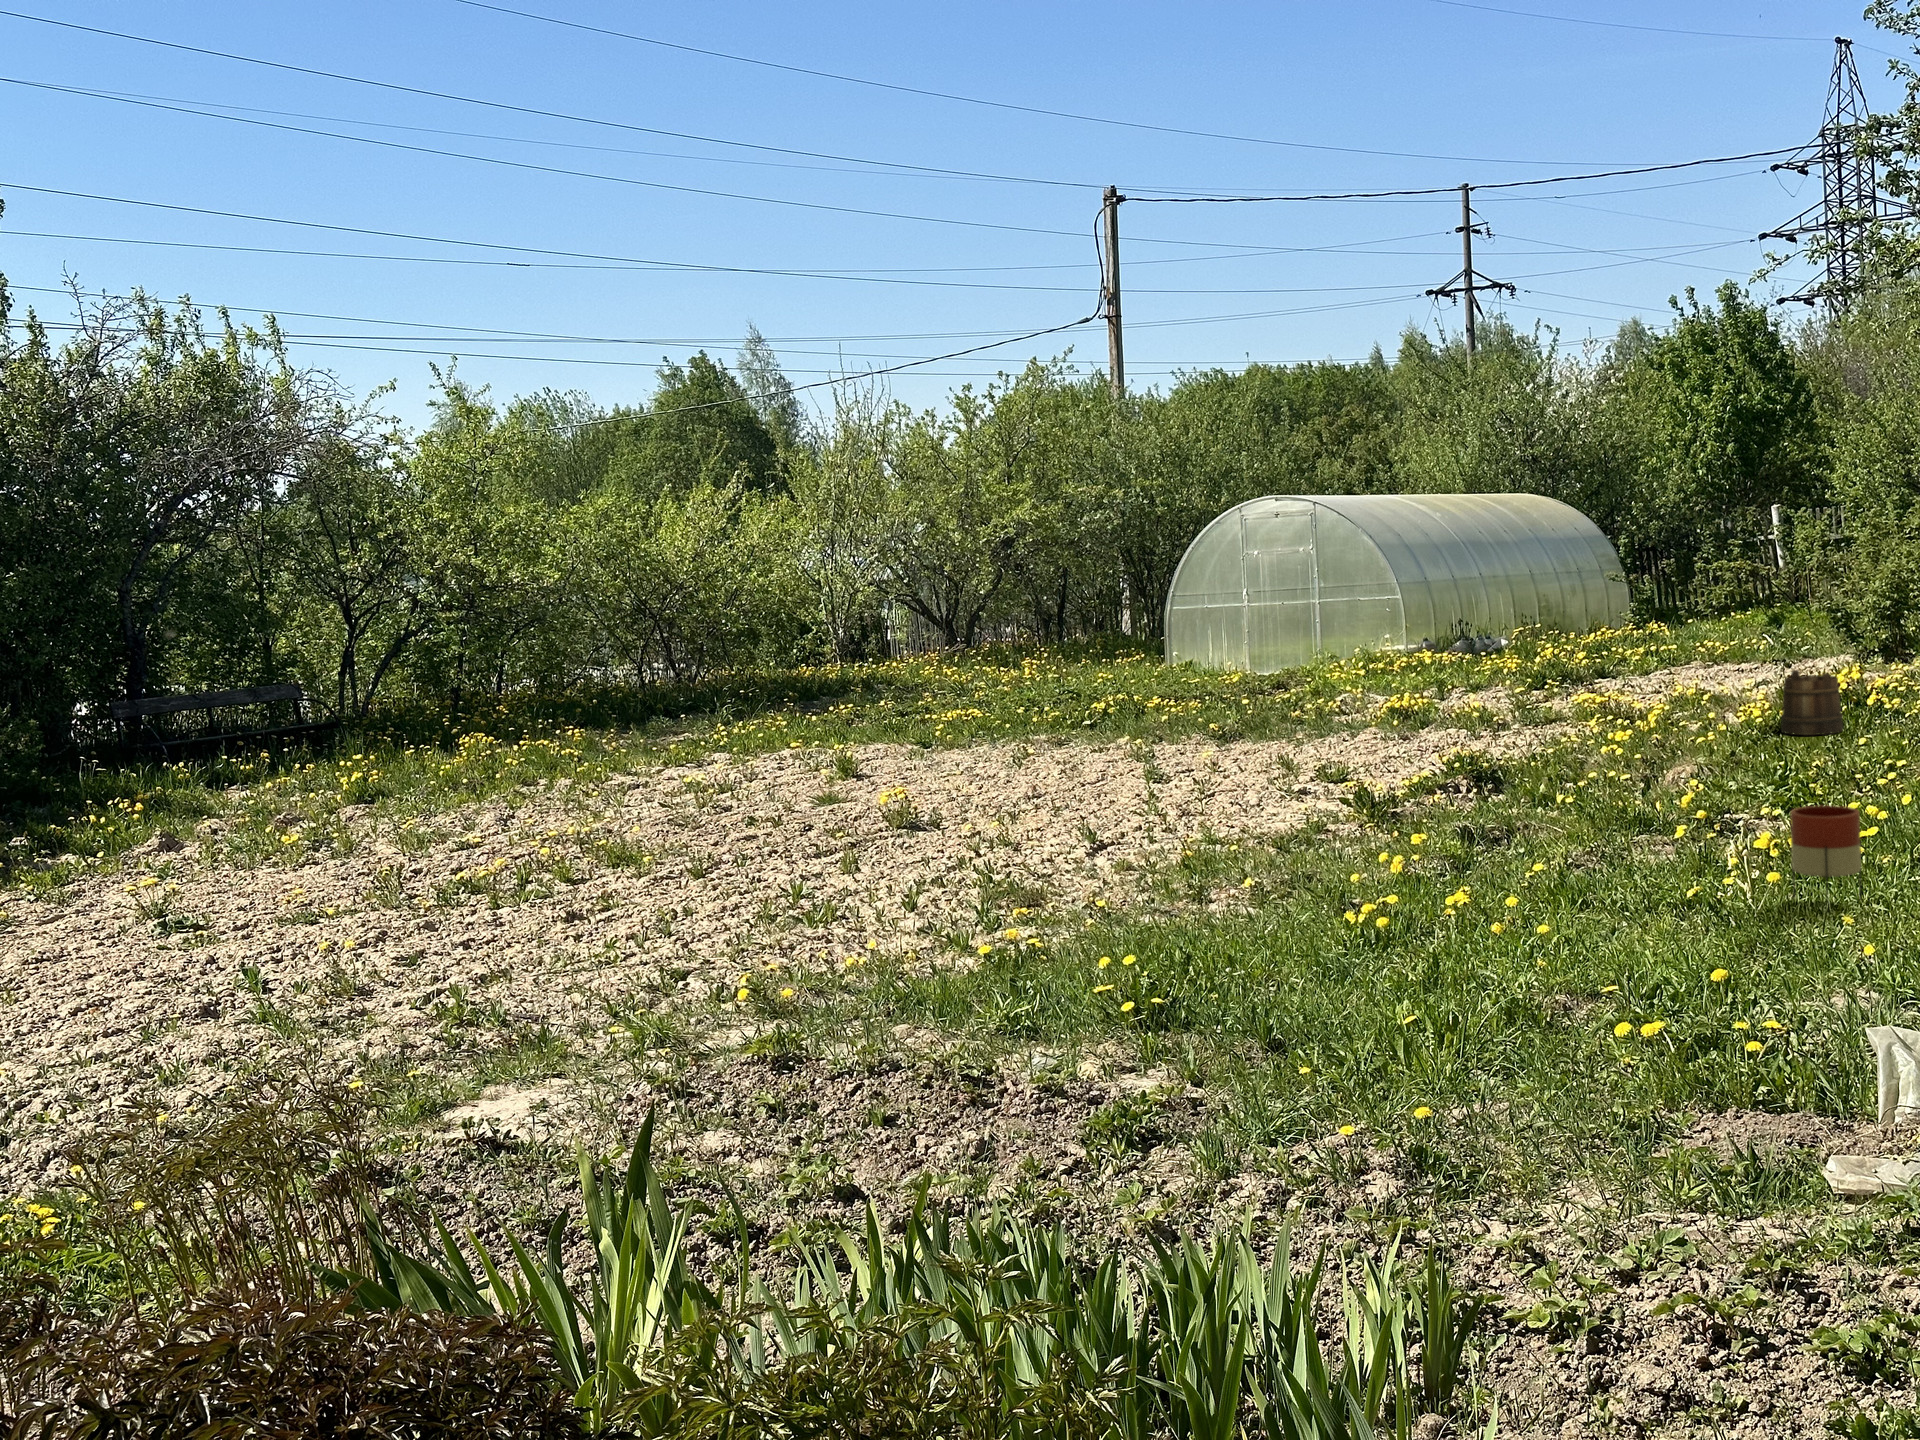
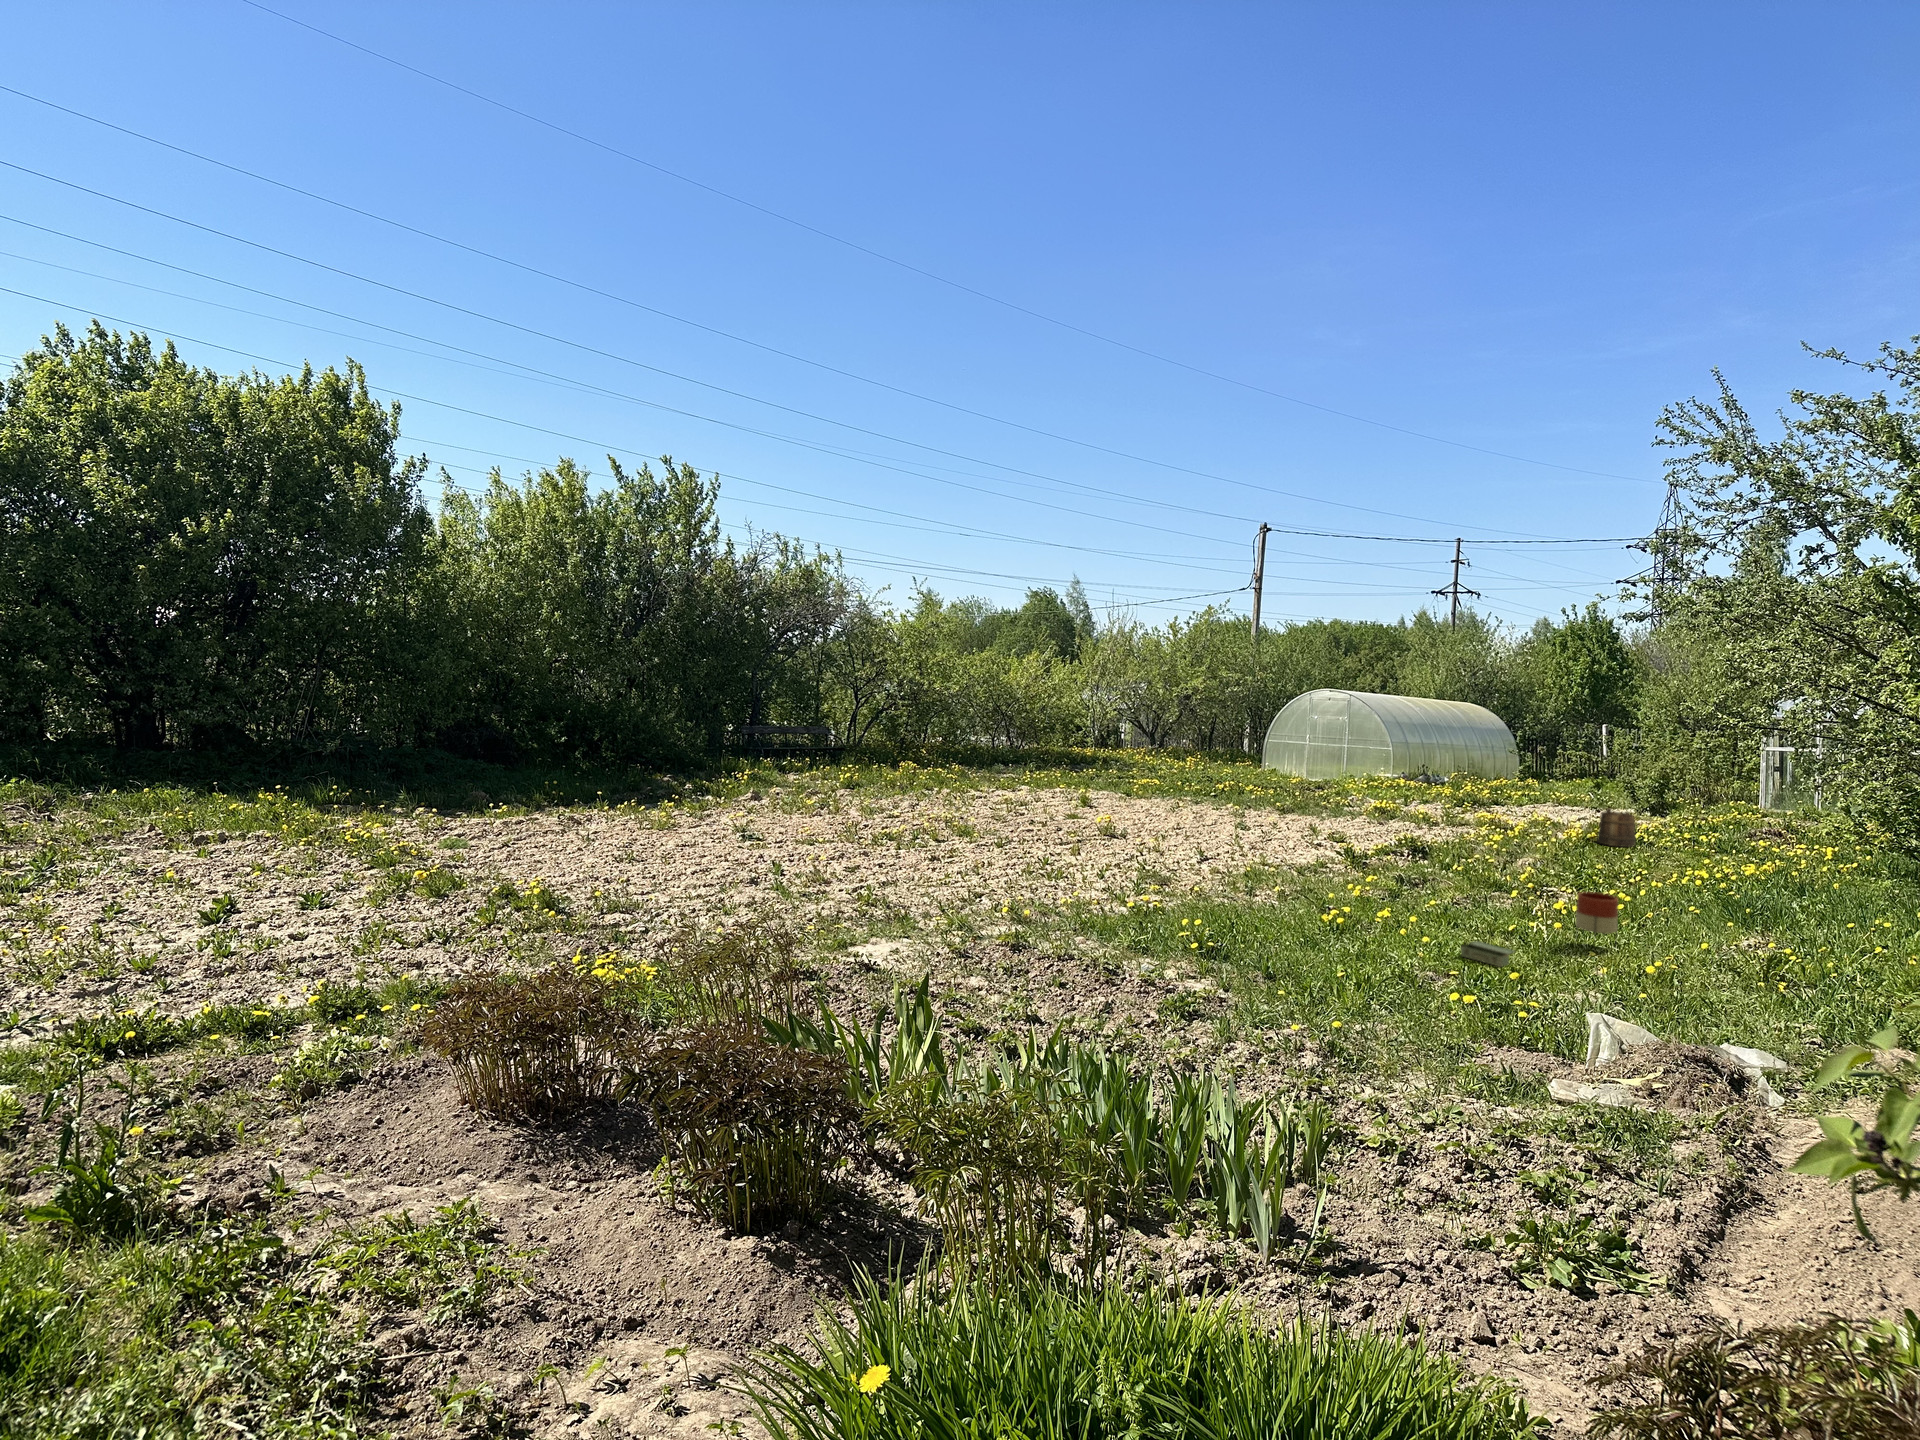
toolbox: none [1609,920,1704,961] -> present [1461,941,1515,967]

